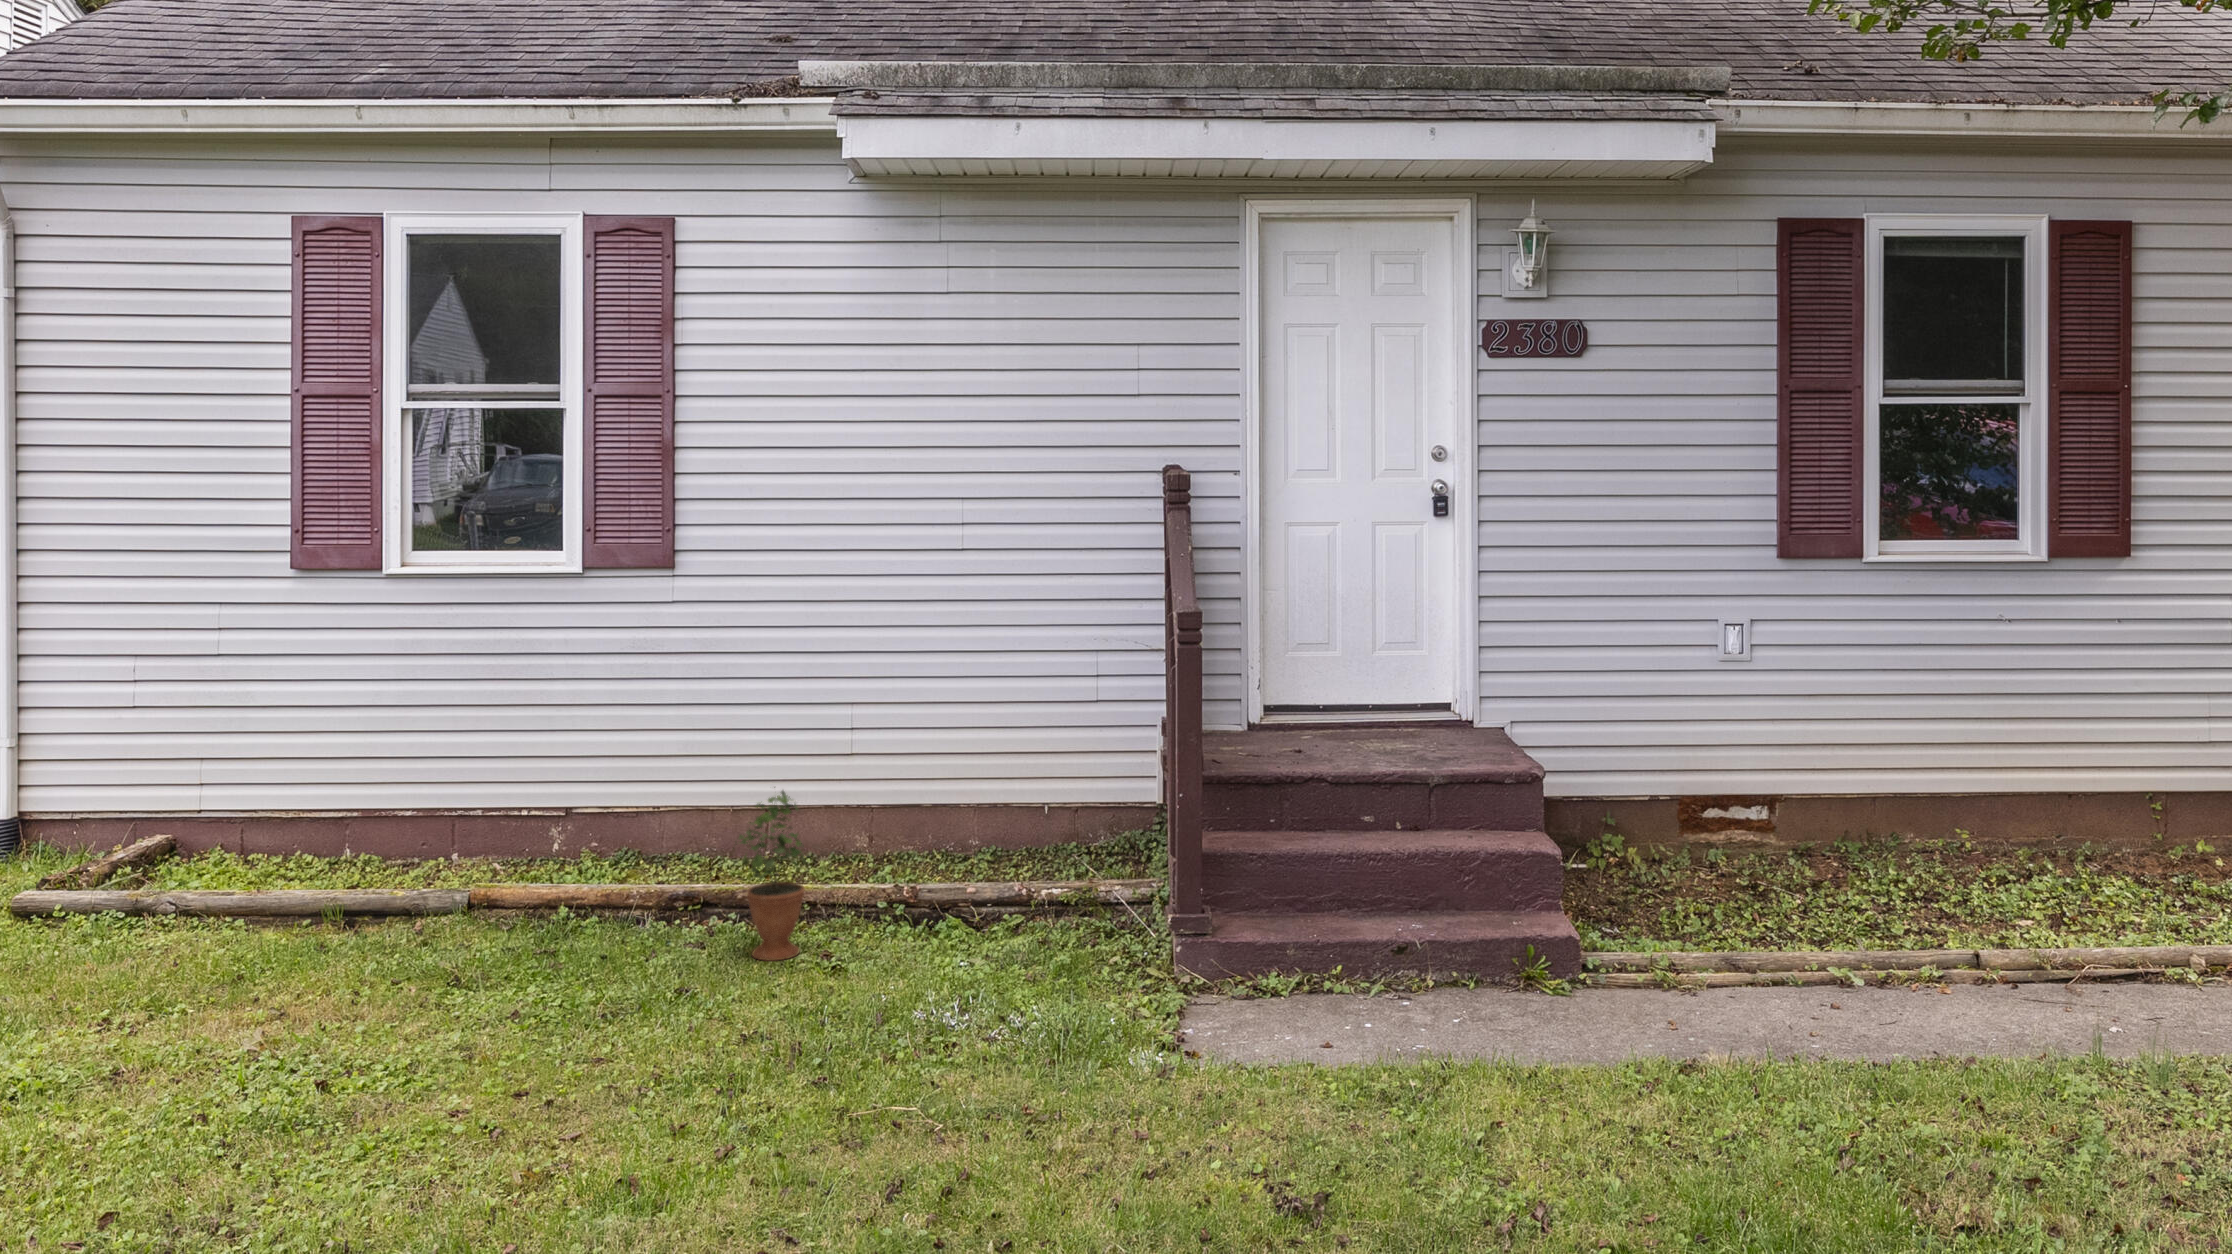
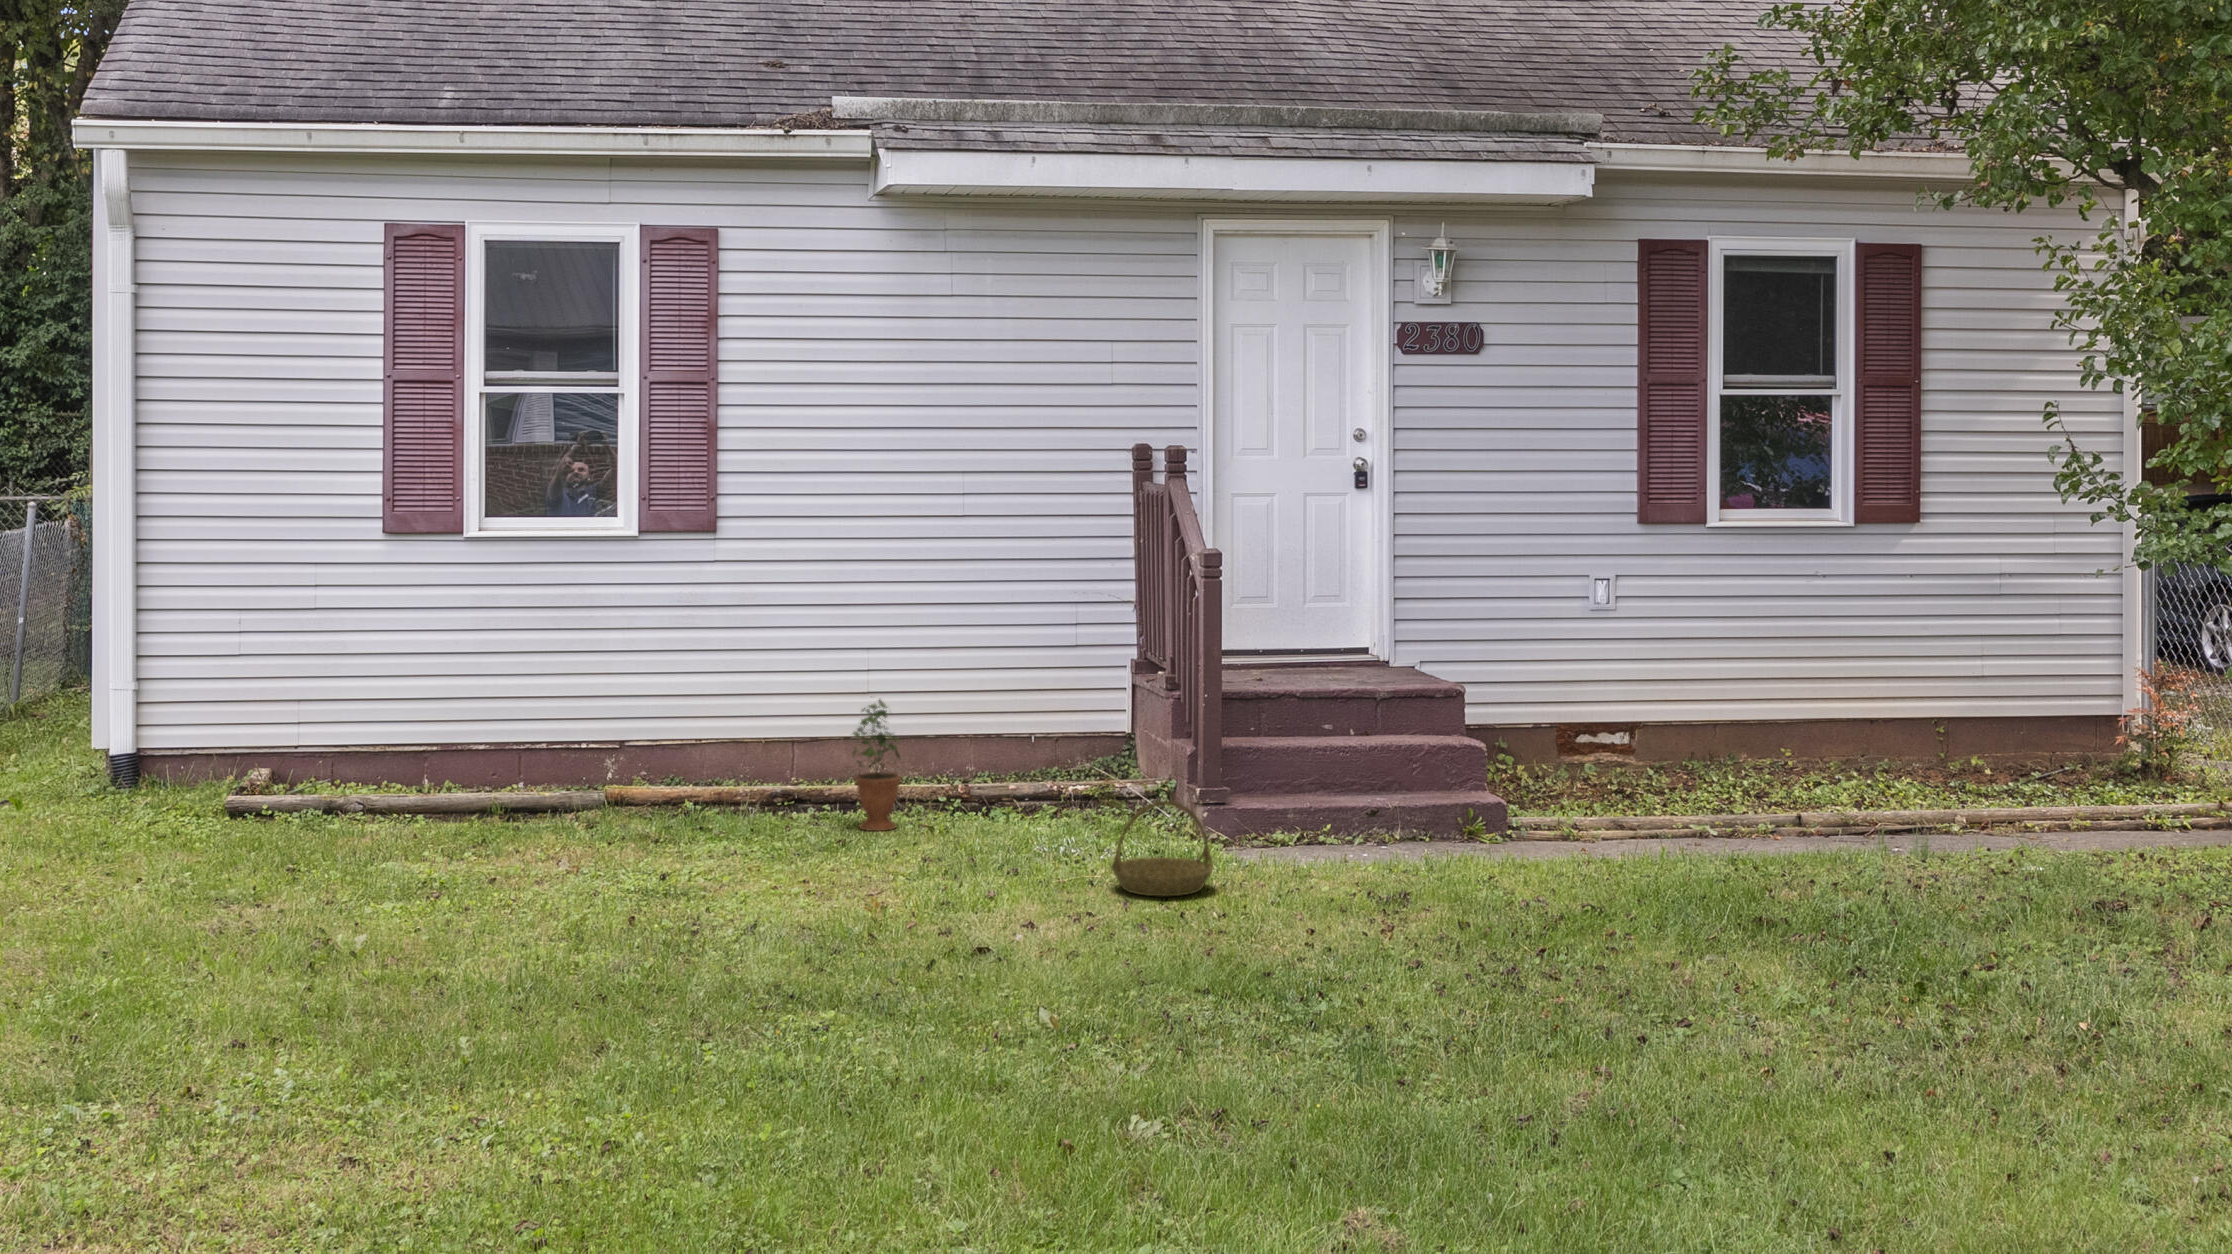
basket: none [981,979,1126,1124] -> present [1112,801,1213,896]

